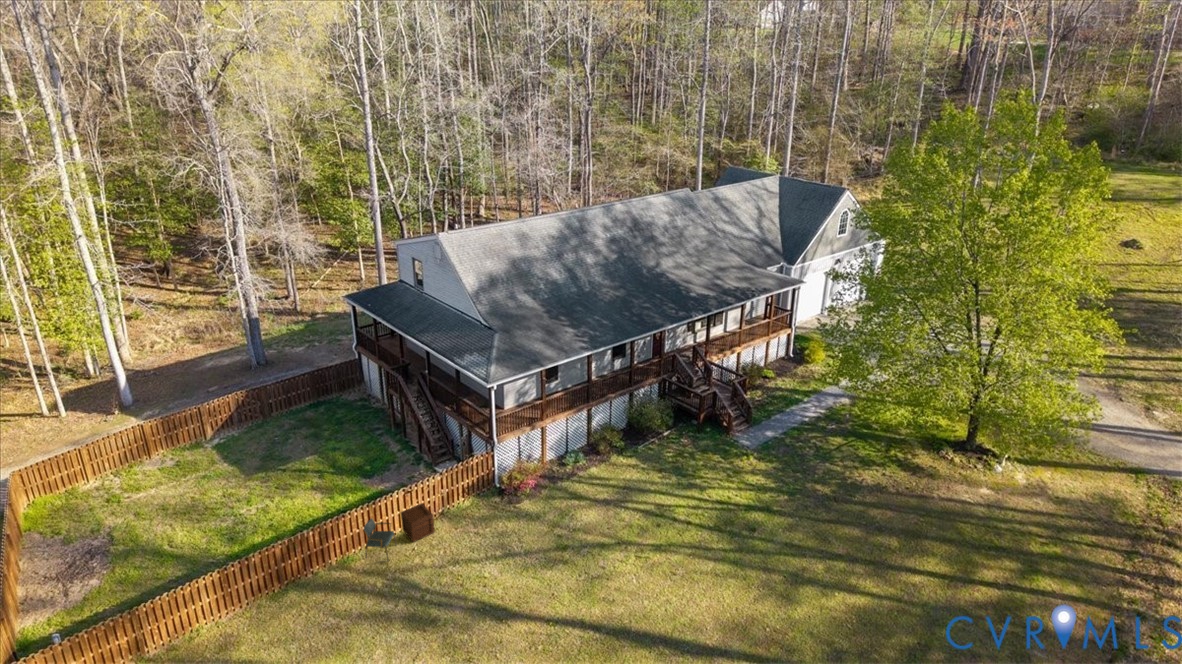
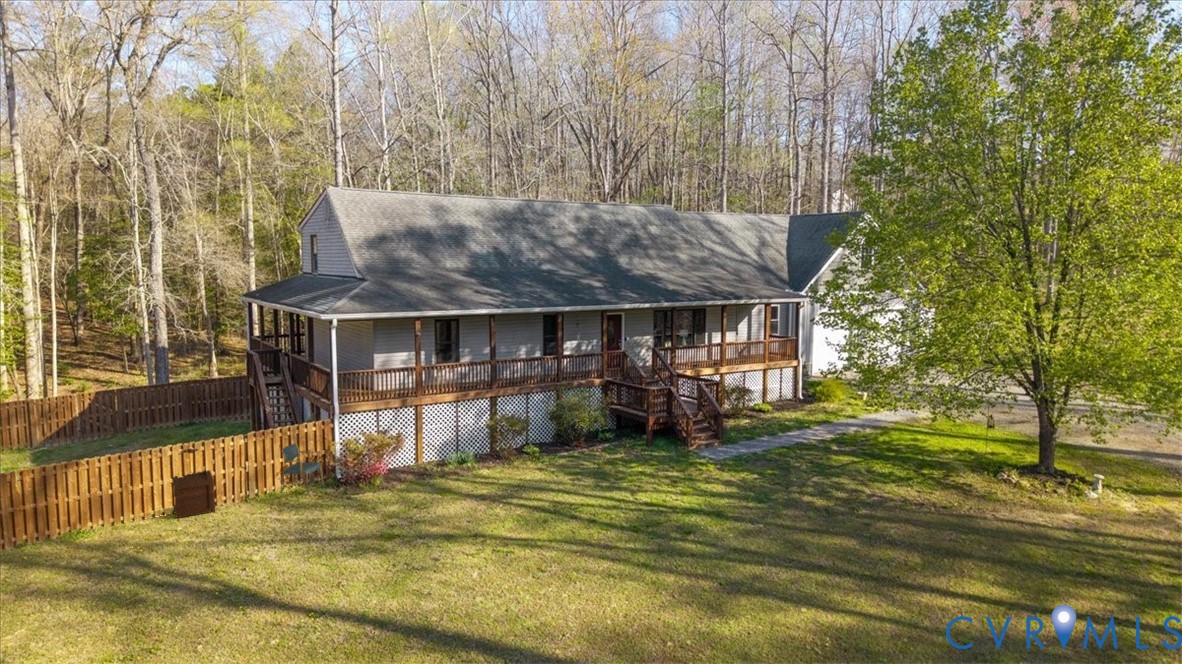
armchair: present [364,518,397,560] -> present [281,443,323,495]

